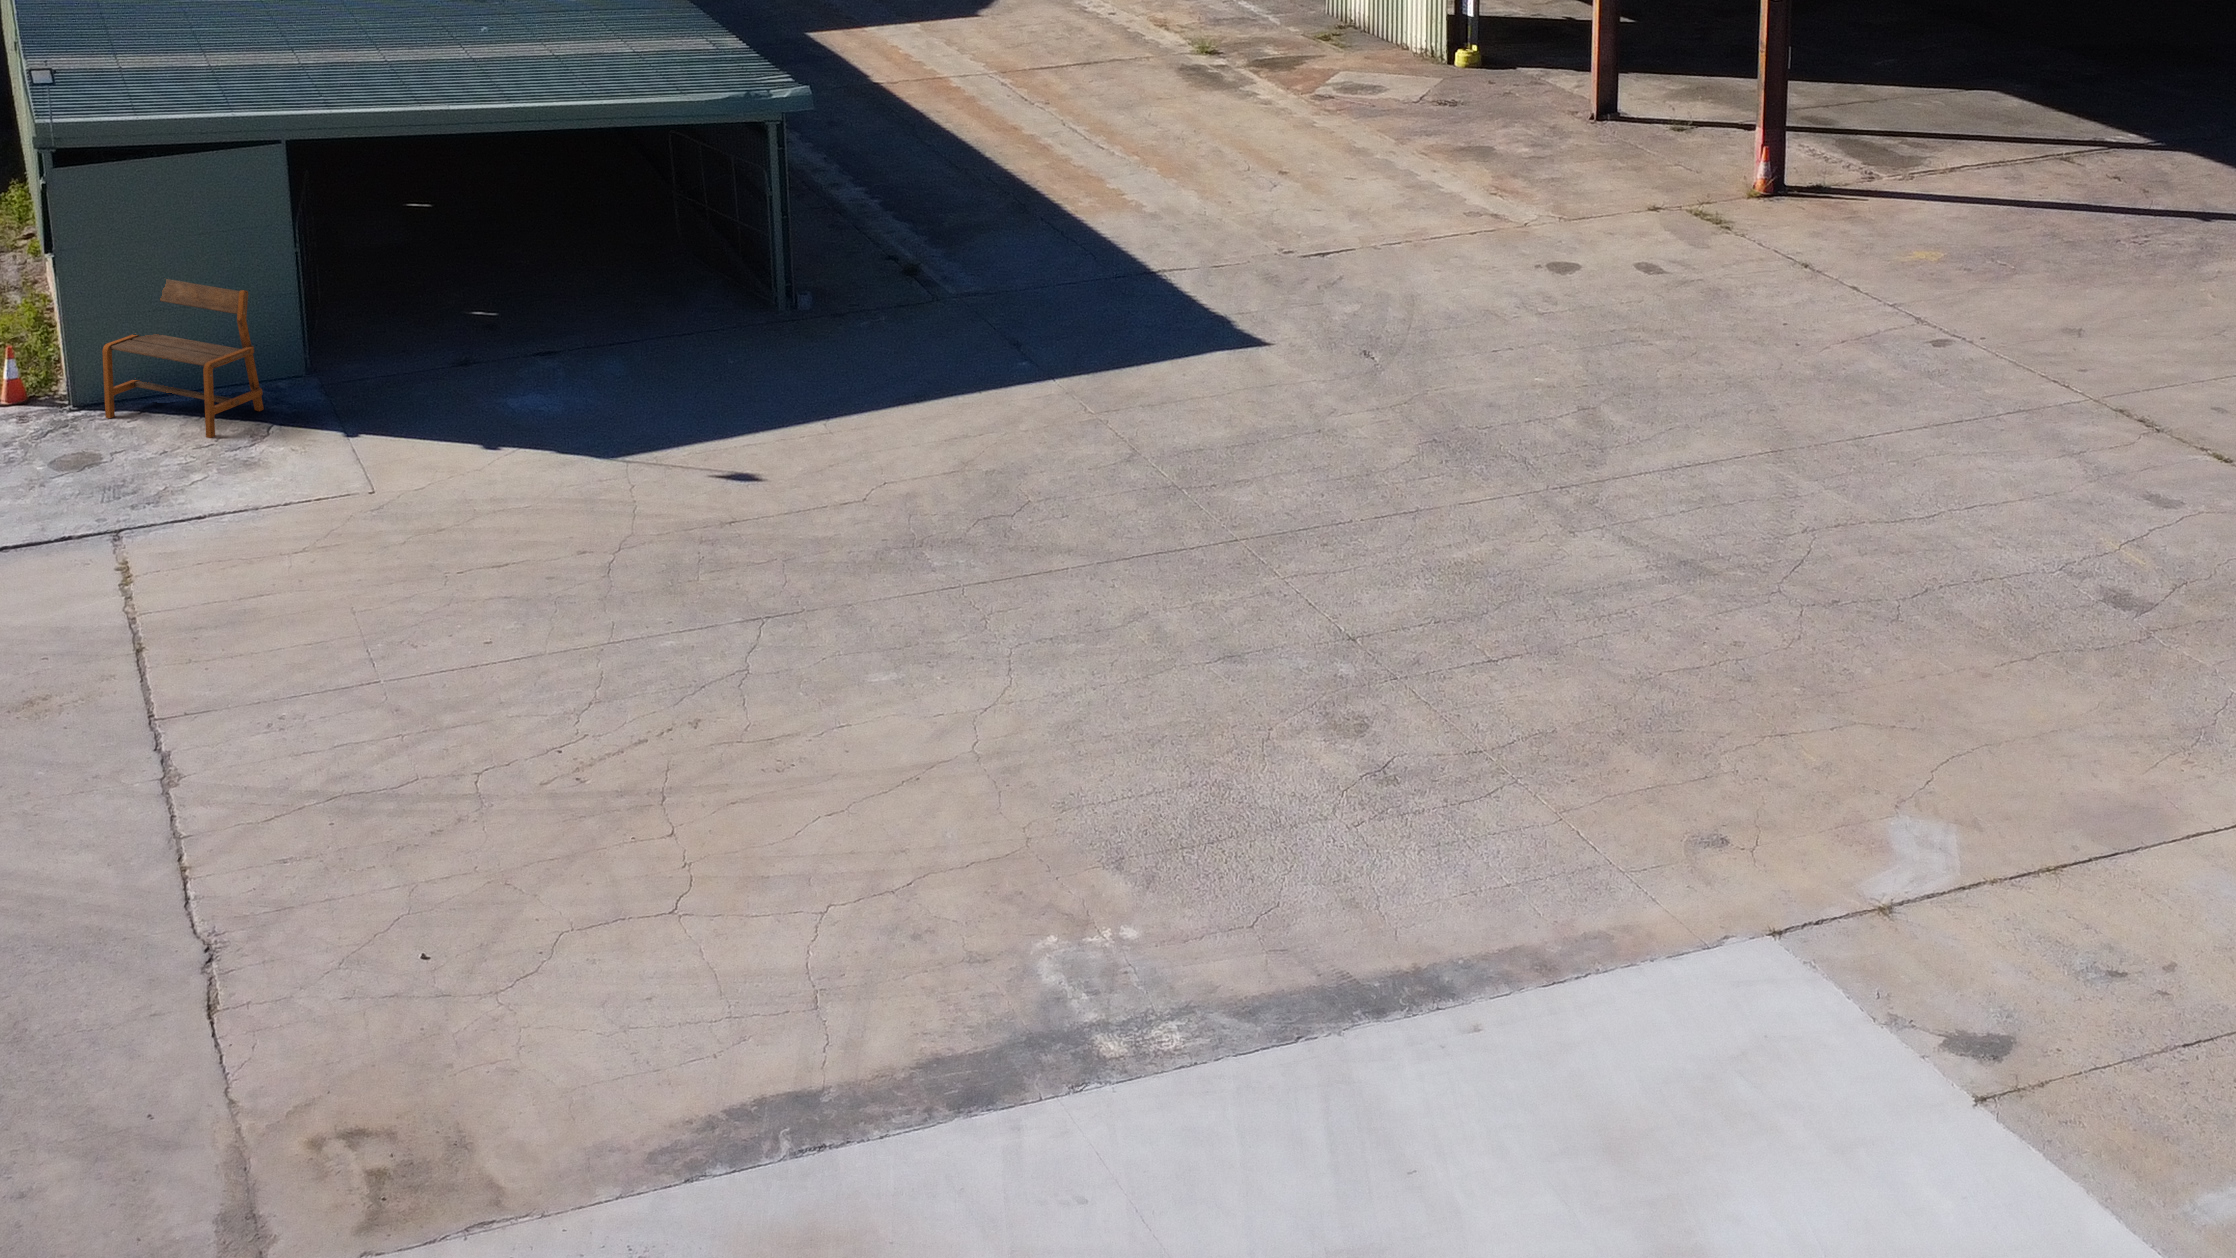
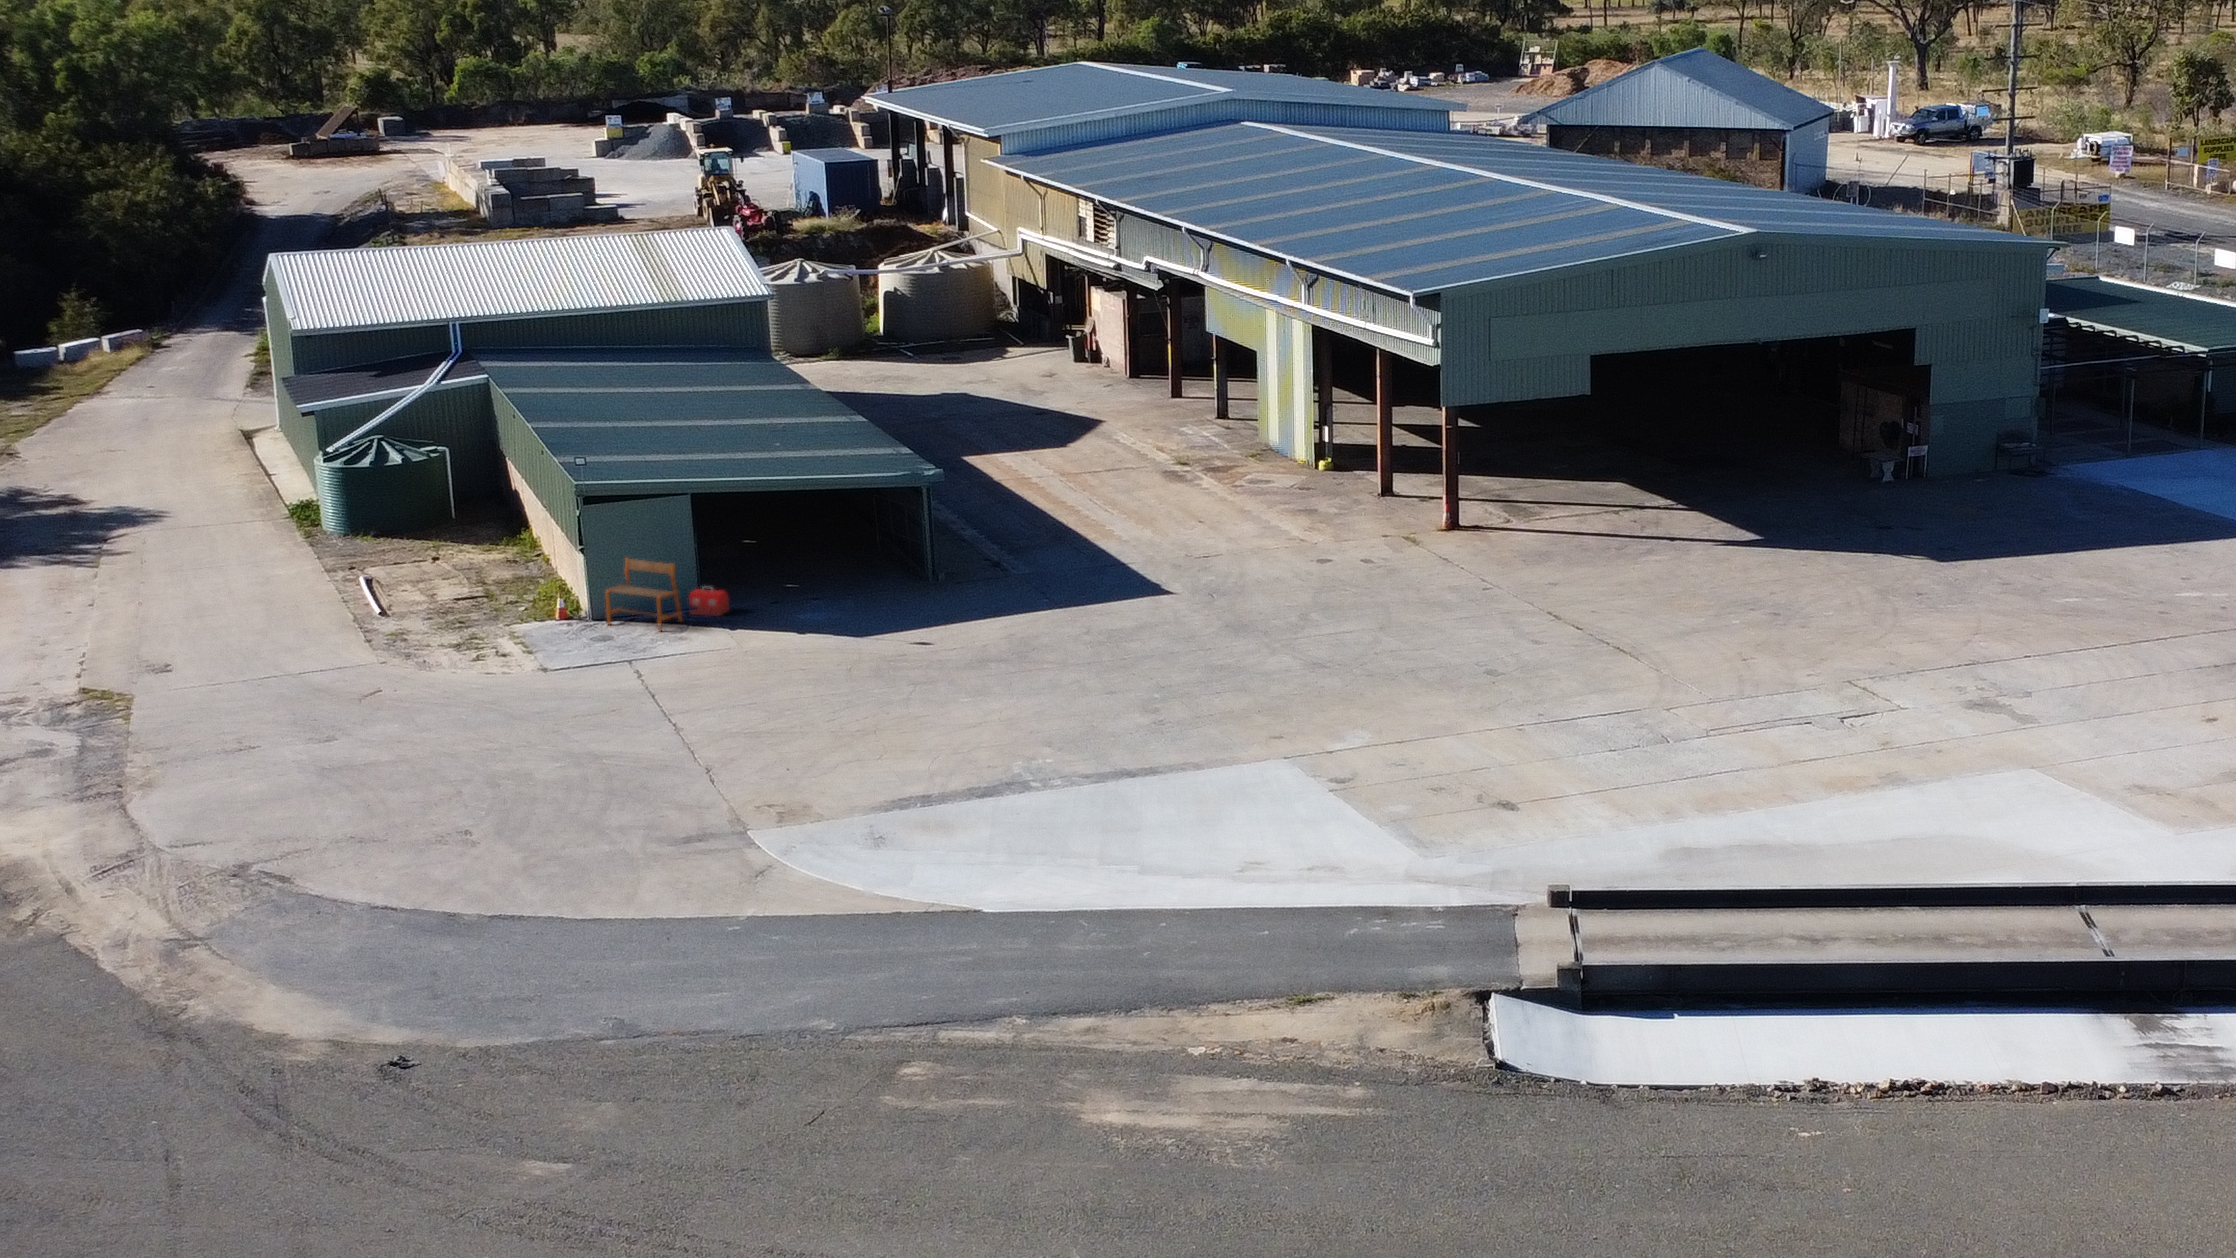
toolbox: none [280,332,366,396] -> present [689,587,729,616]

